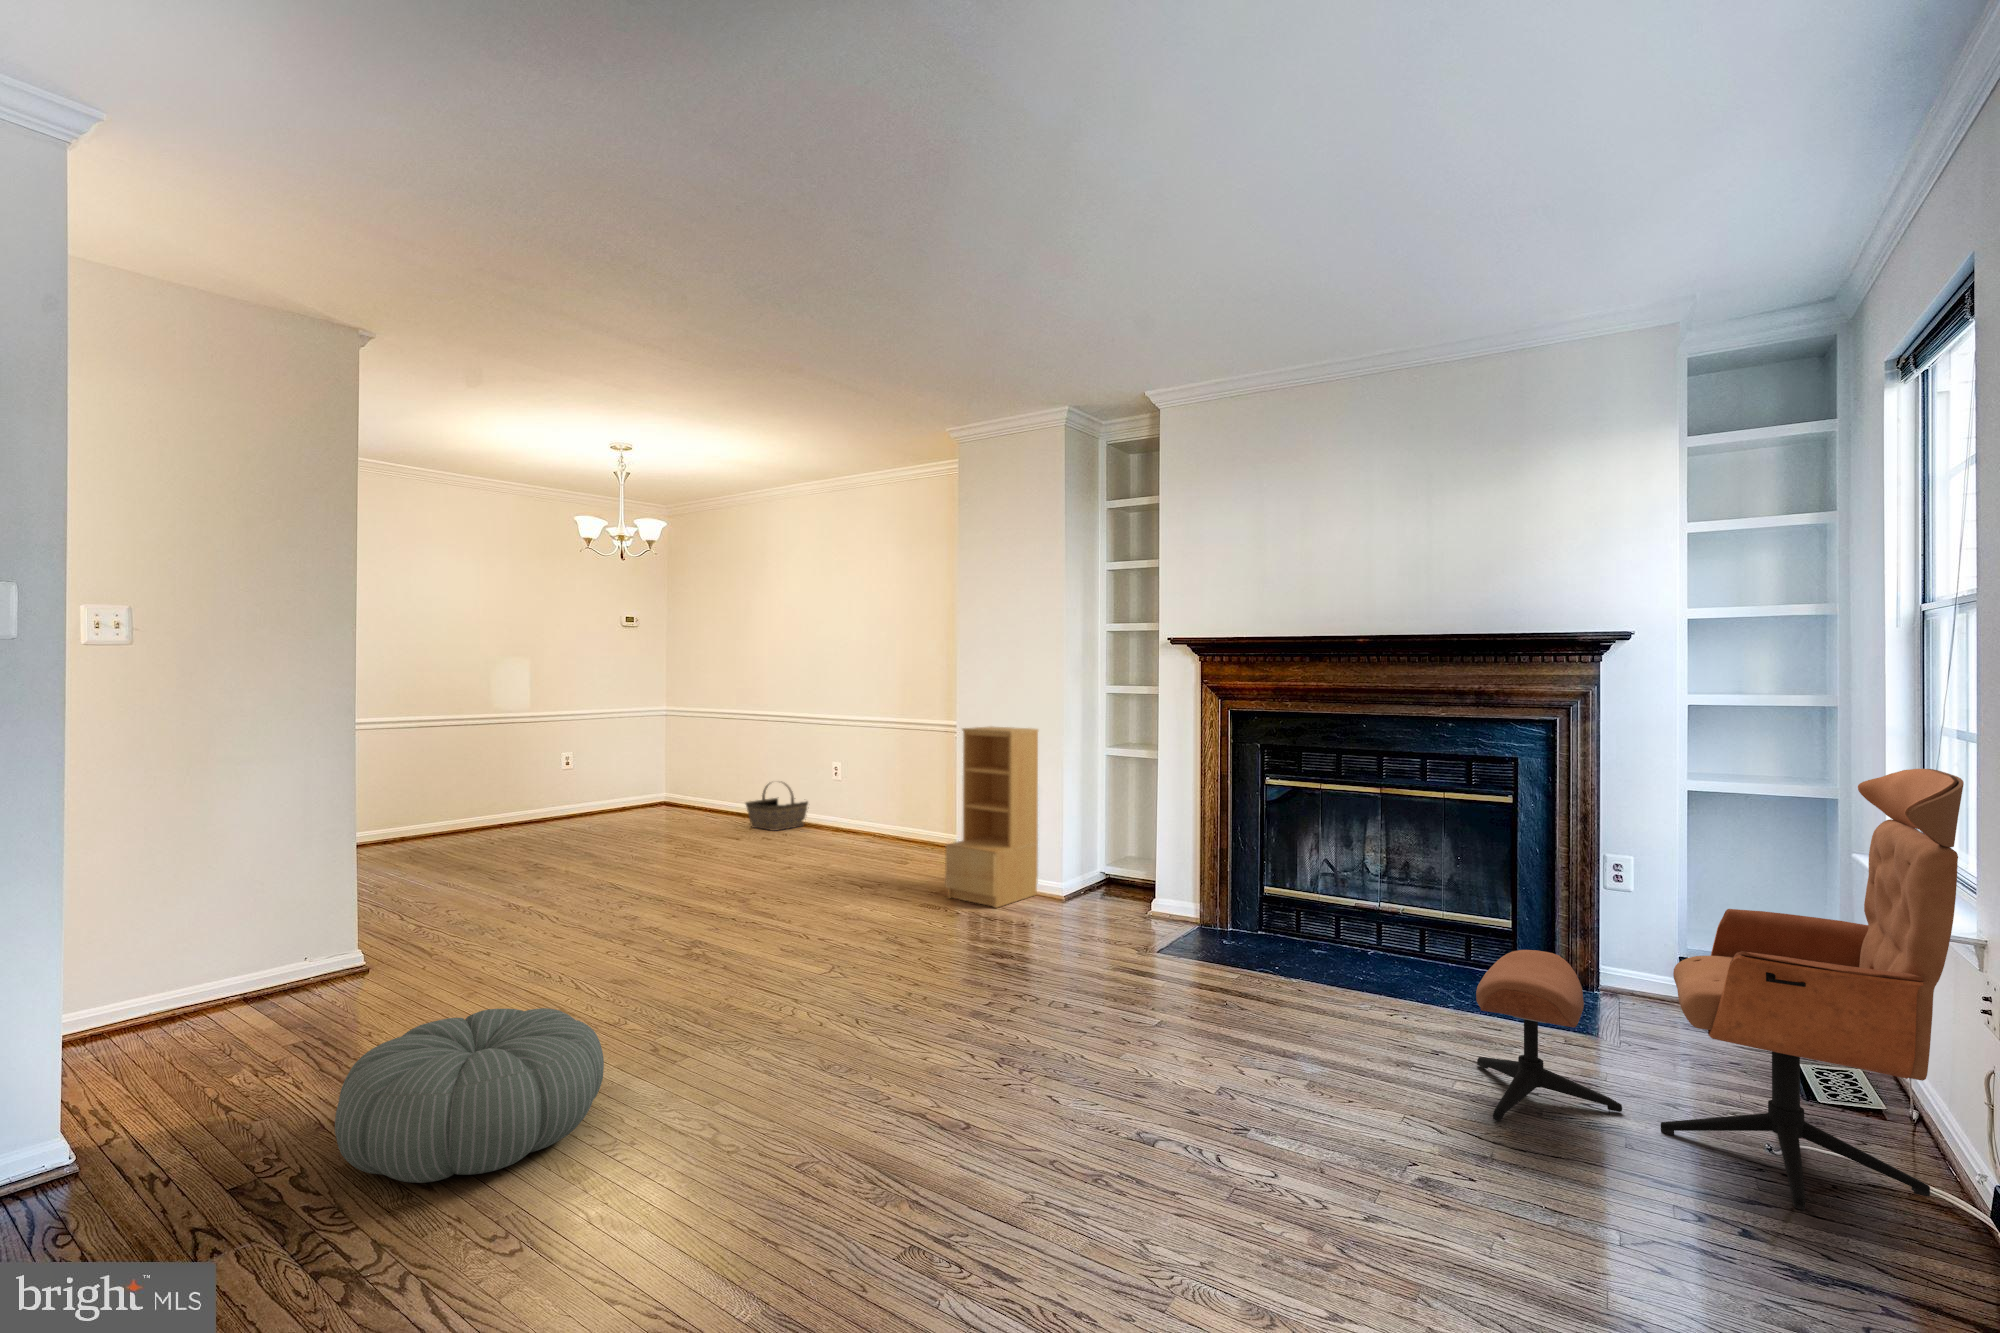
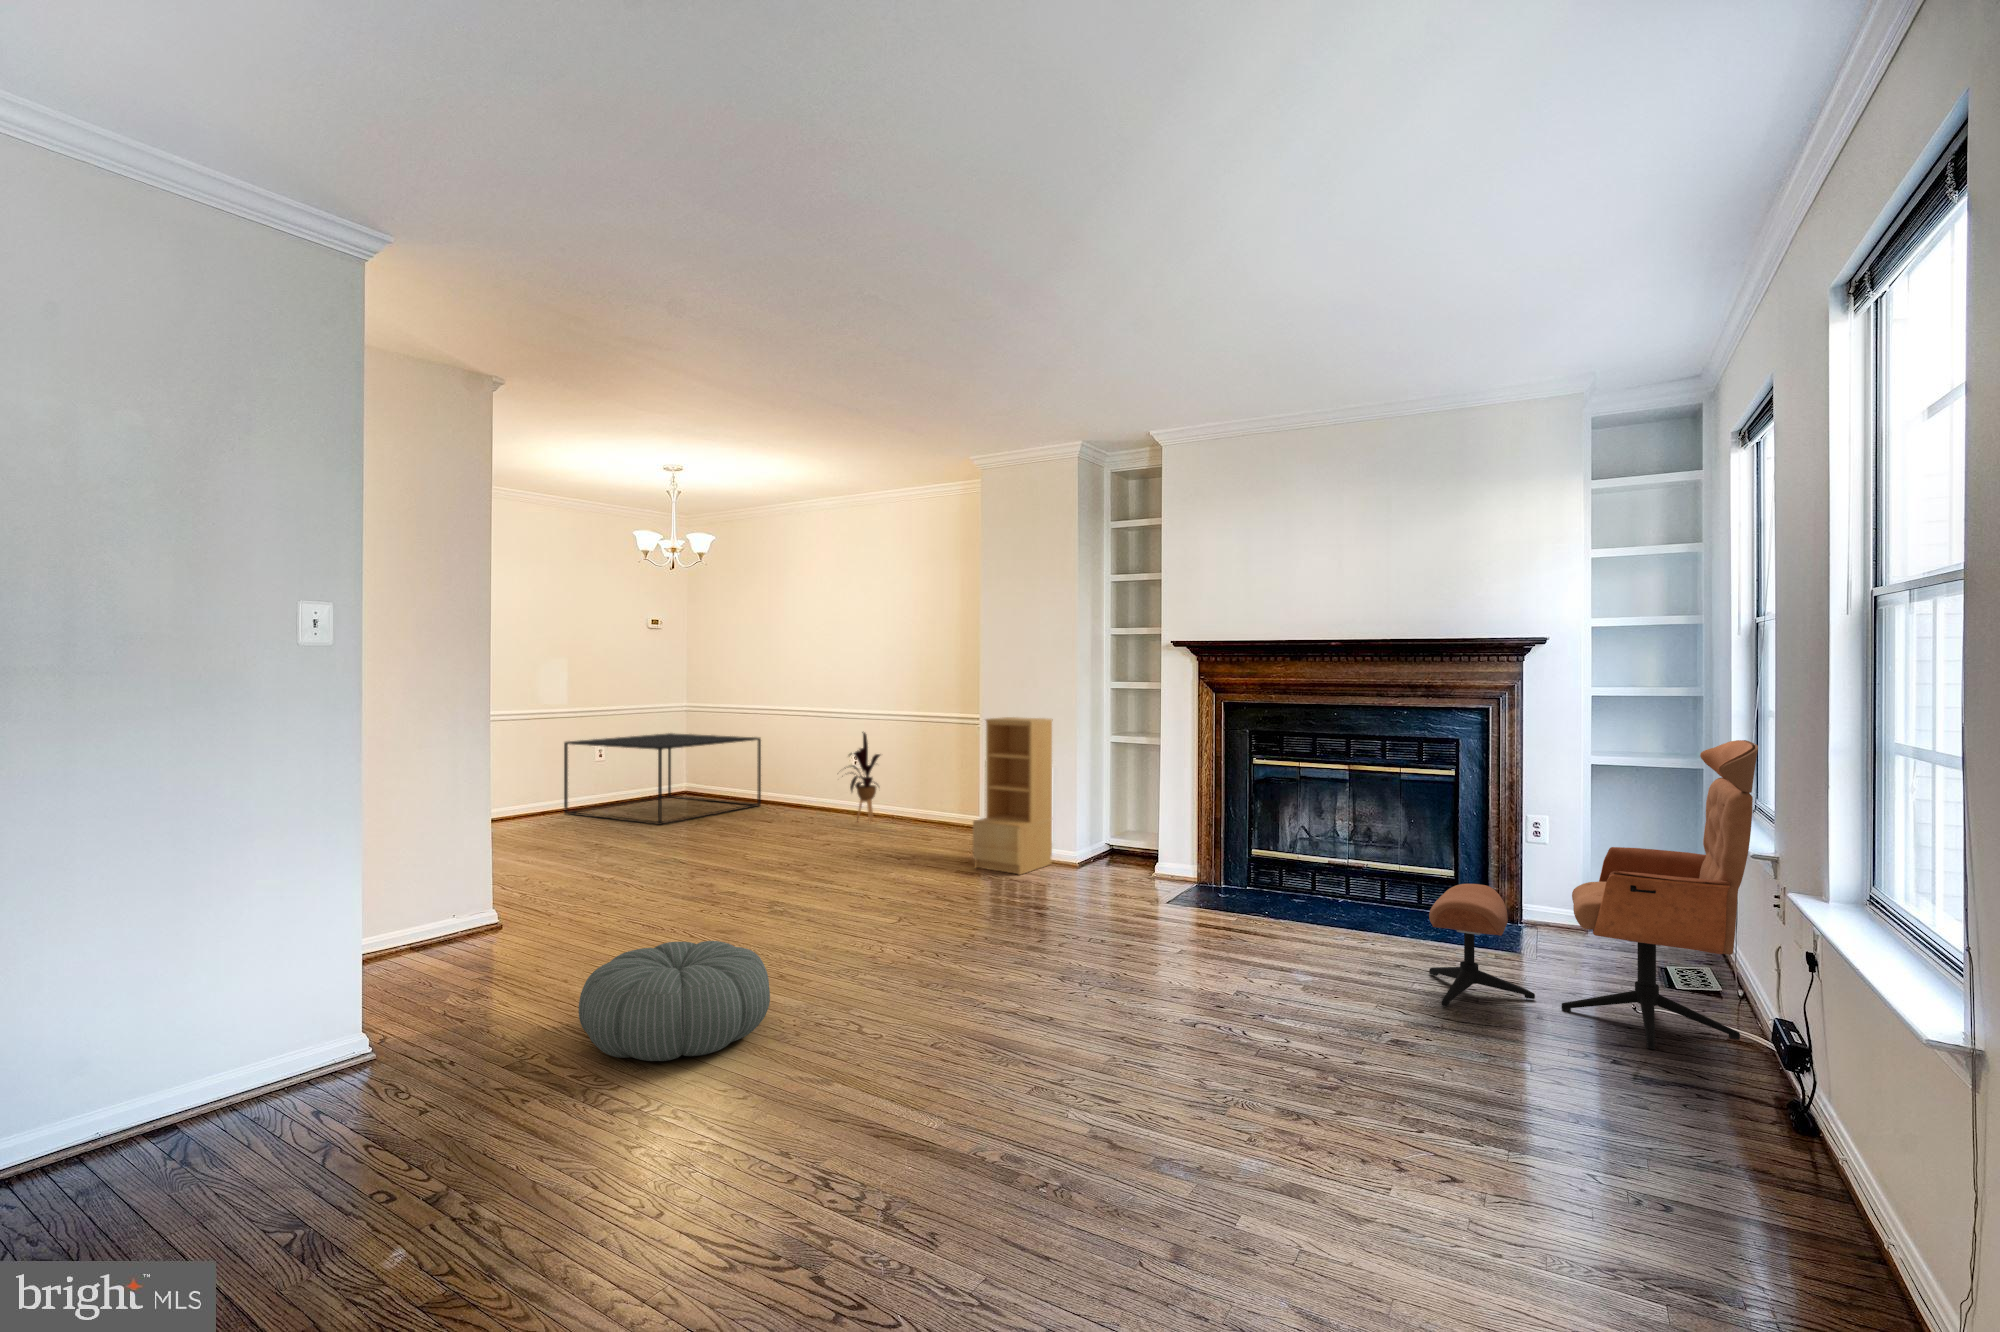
coffee table: none [540,740,749,839] -> present [564,733,761,825]
house plant: none [818,741,872,841] -> present [845,732,880,822]
basket: present [746,783,808,831] -> none [762,770,822,816]

